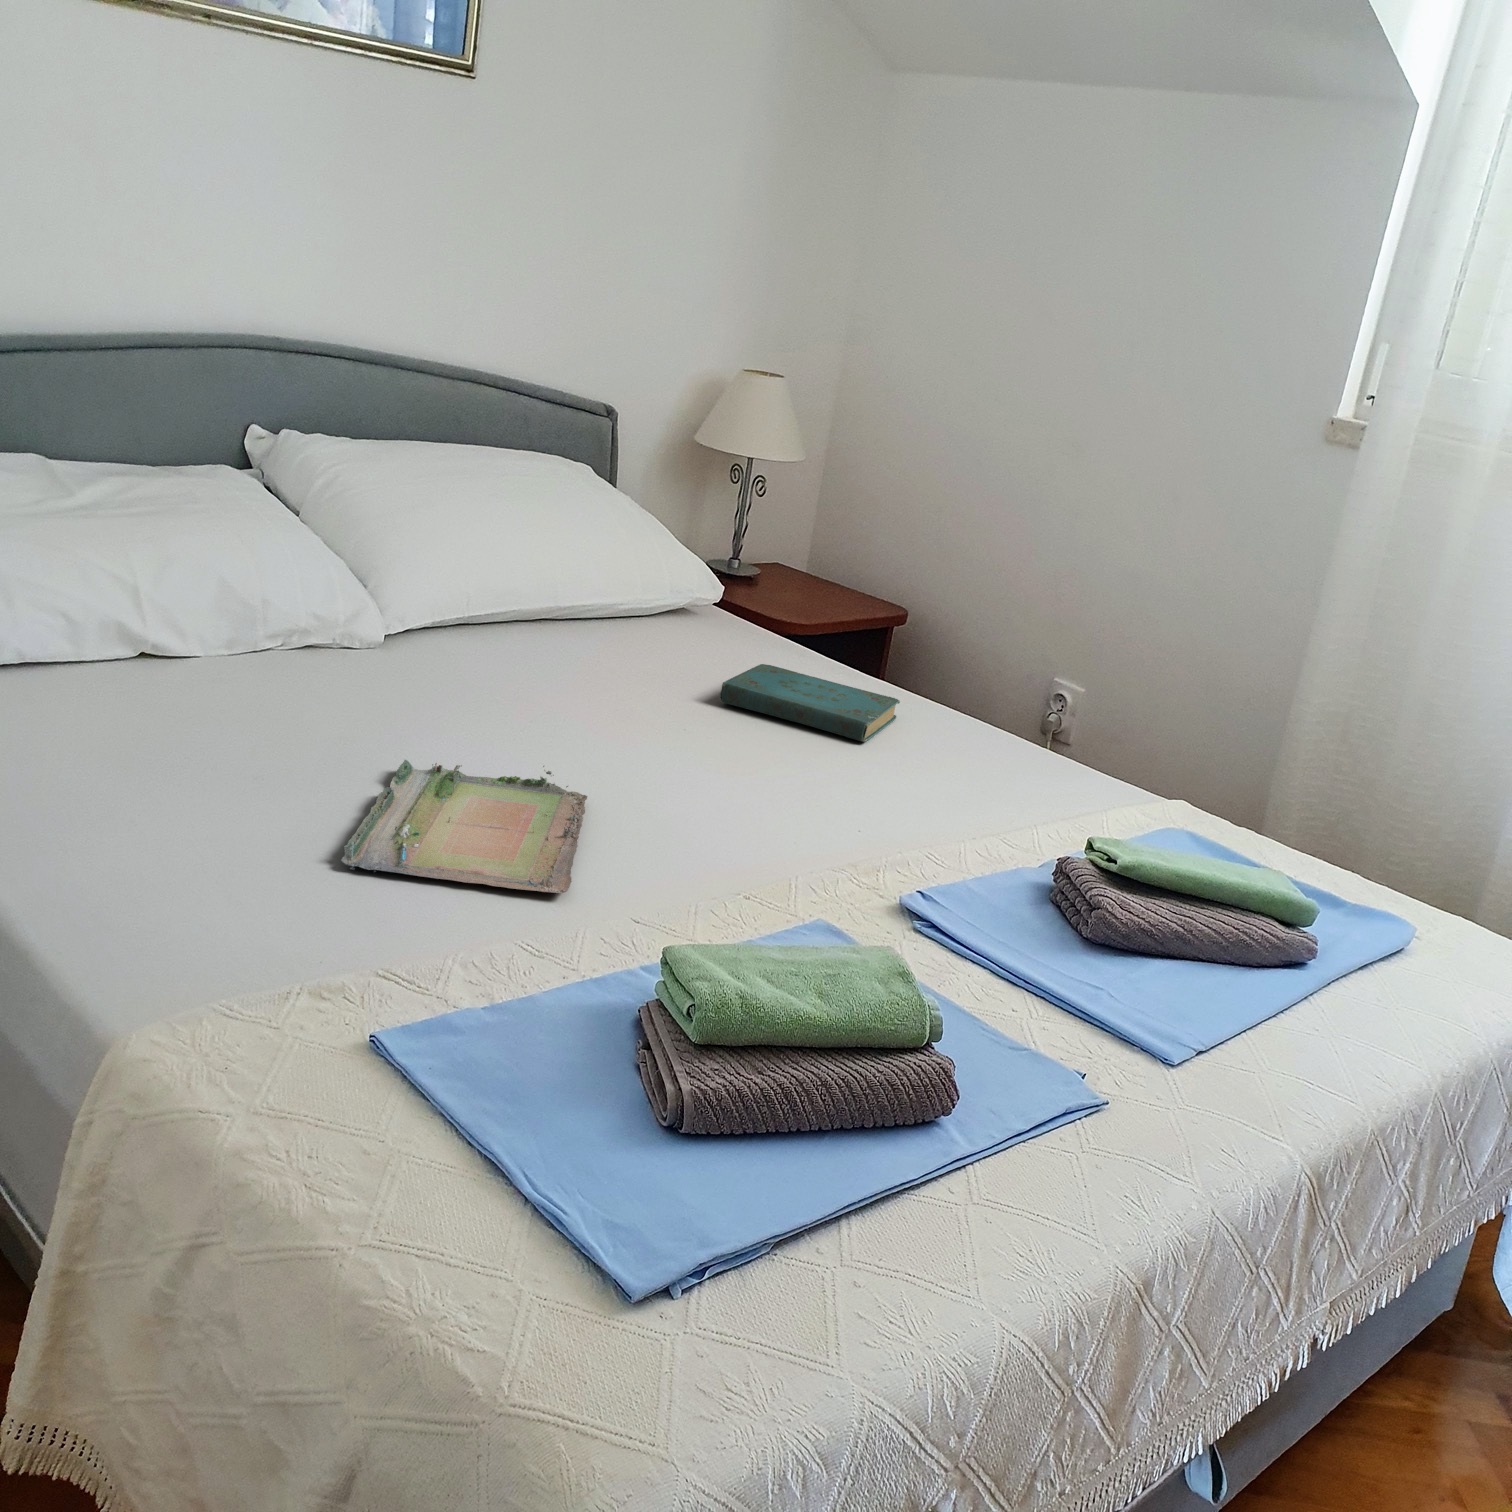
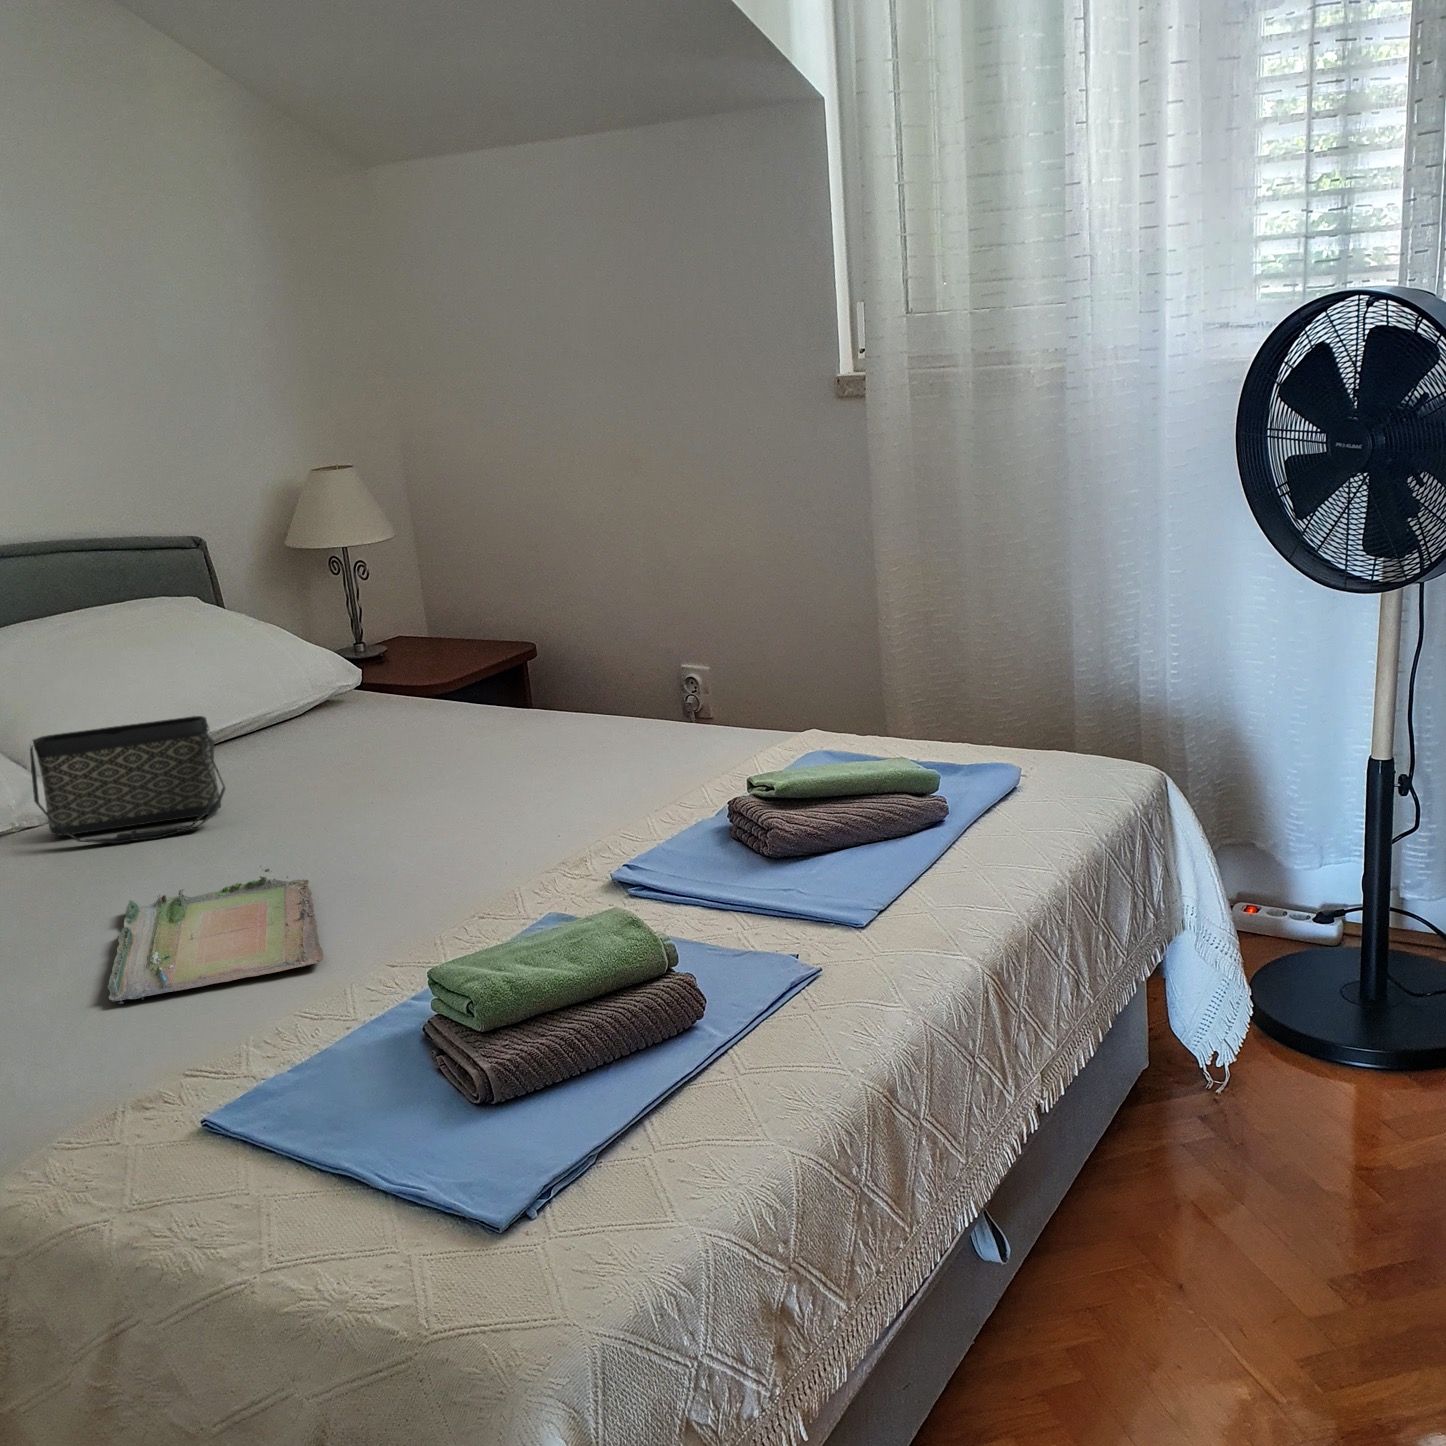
handbag: none [356,564,546,703] -> present [30,716,226,843]
book: present [720,664,900,742] -> none [392,719,555,768]

